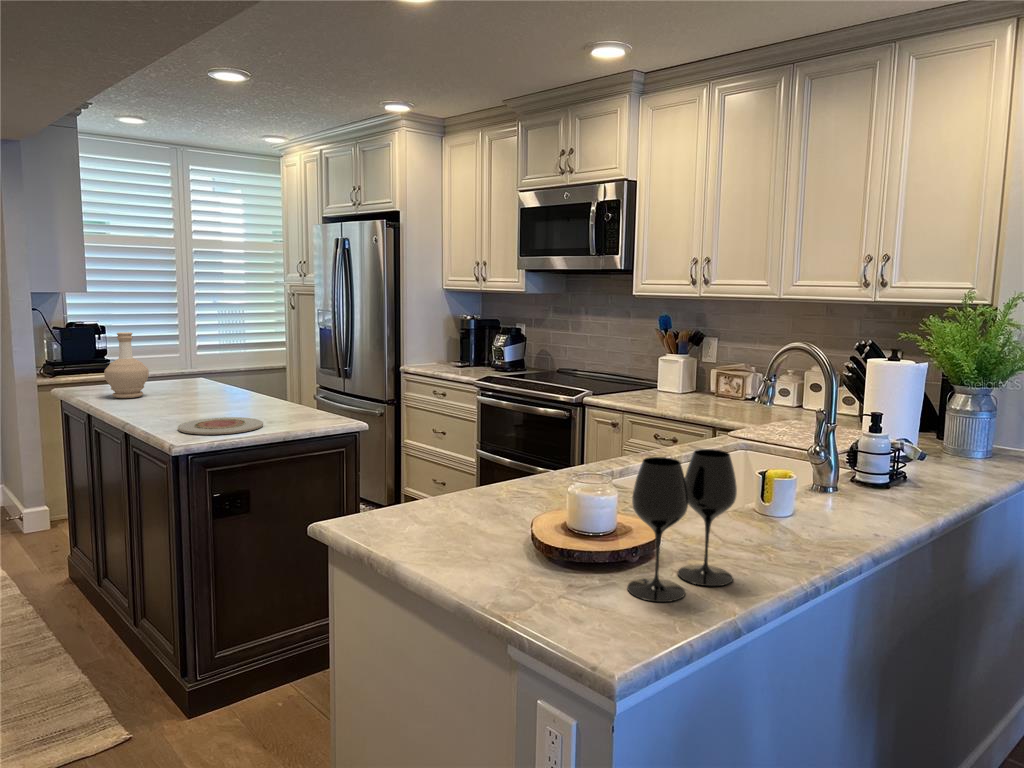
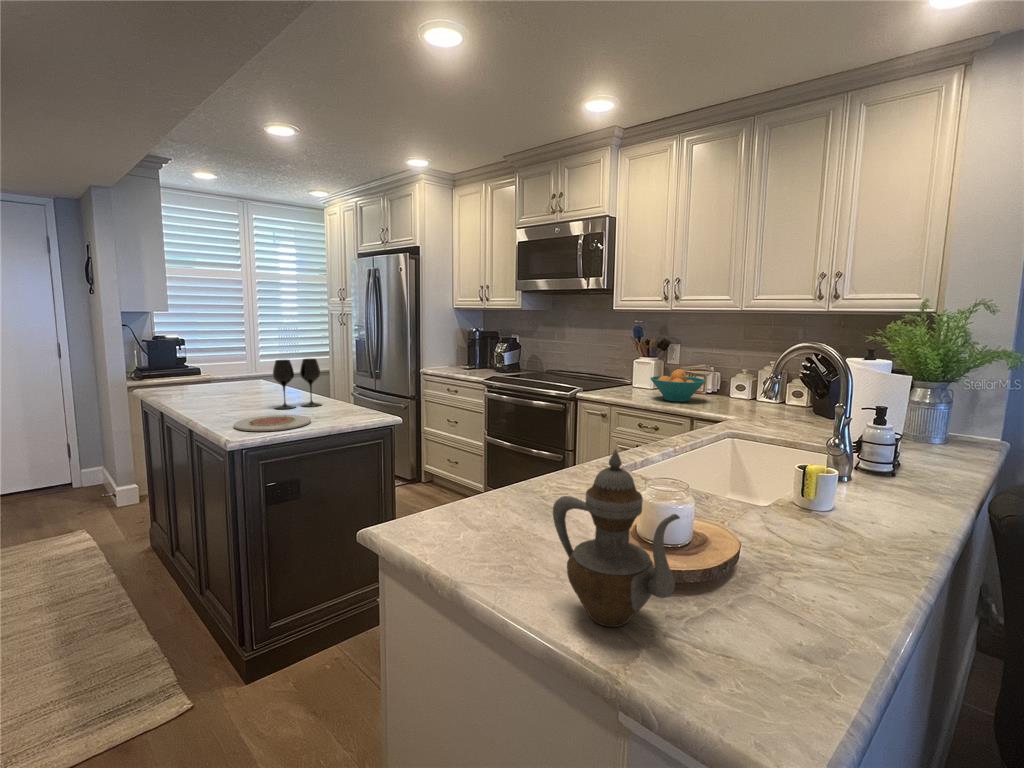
bottle: present [104,332,149,398] -> none [173,342,212,399]
fruit bowl: none [670,369,737,408] -> present [650,370,706,402]
teapot: none [478,439,569,593] -> present [553,449,680,627]
wine glass: present [627,449,737,602] -> present [273,359,322,409]

